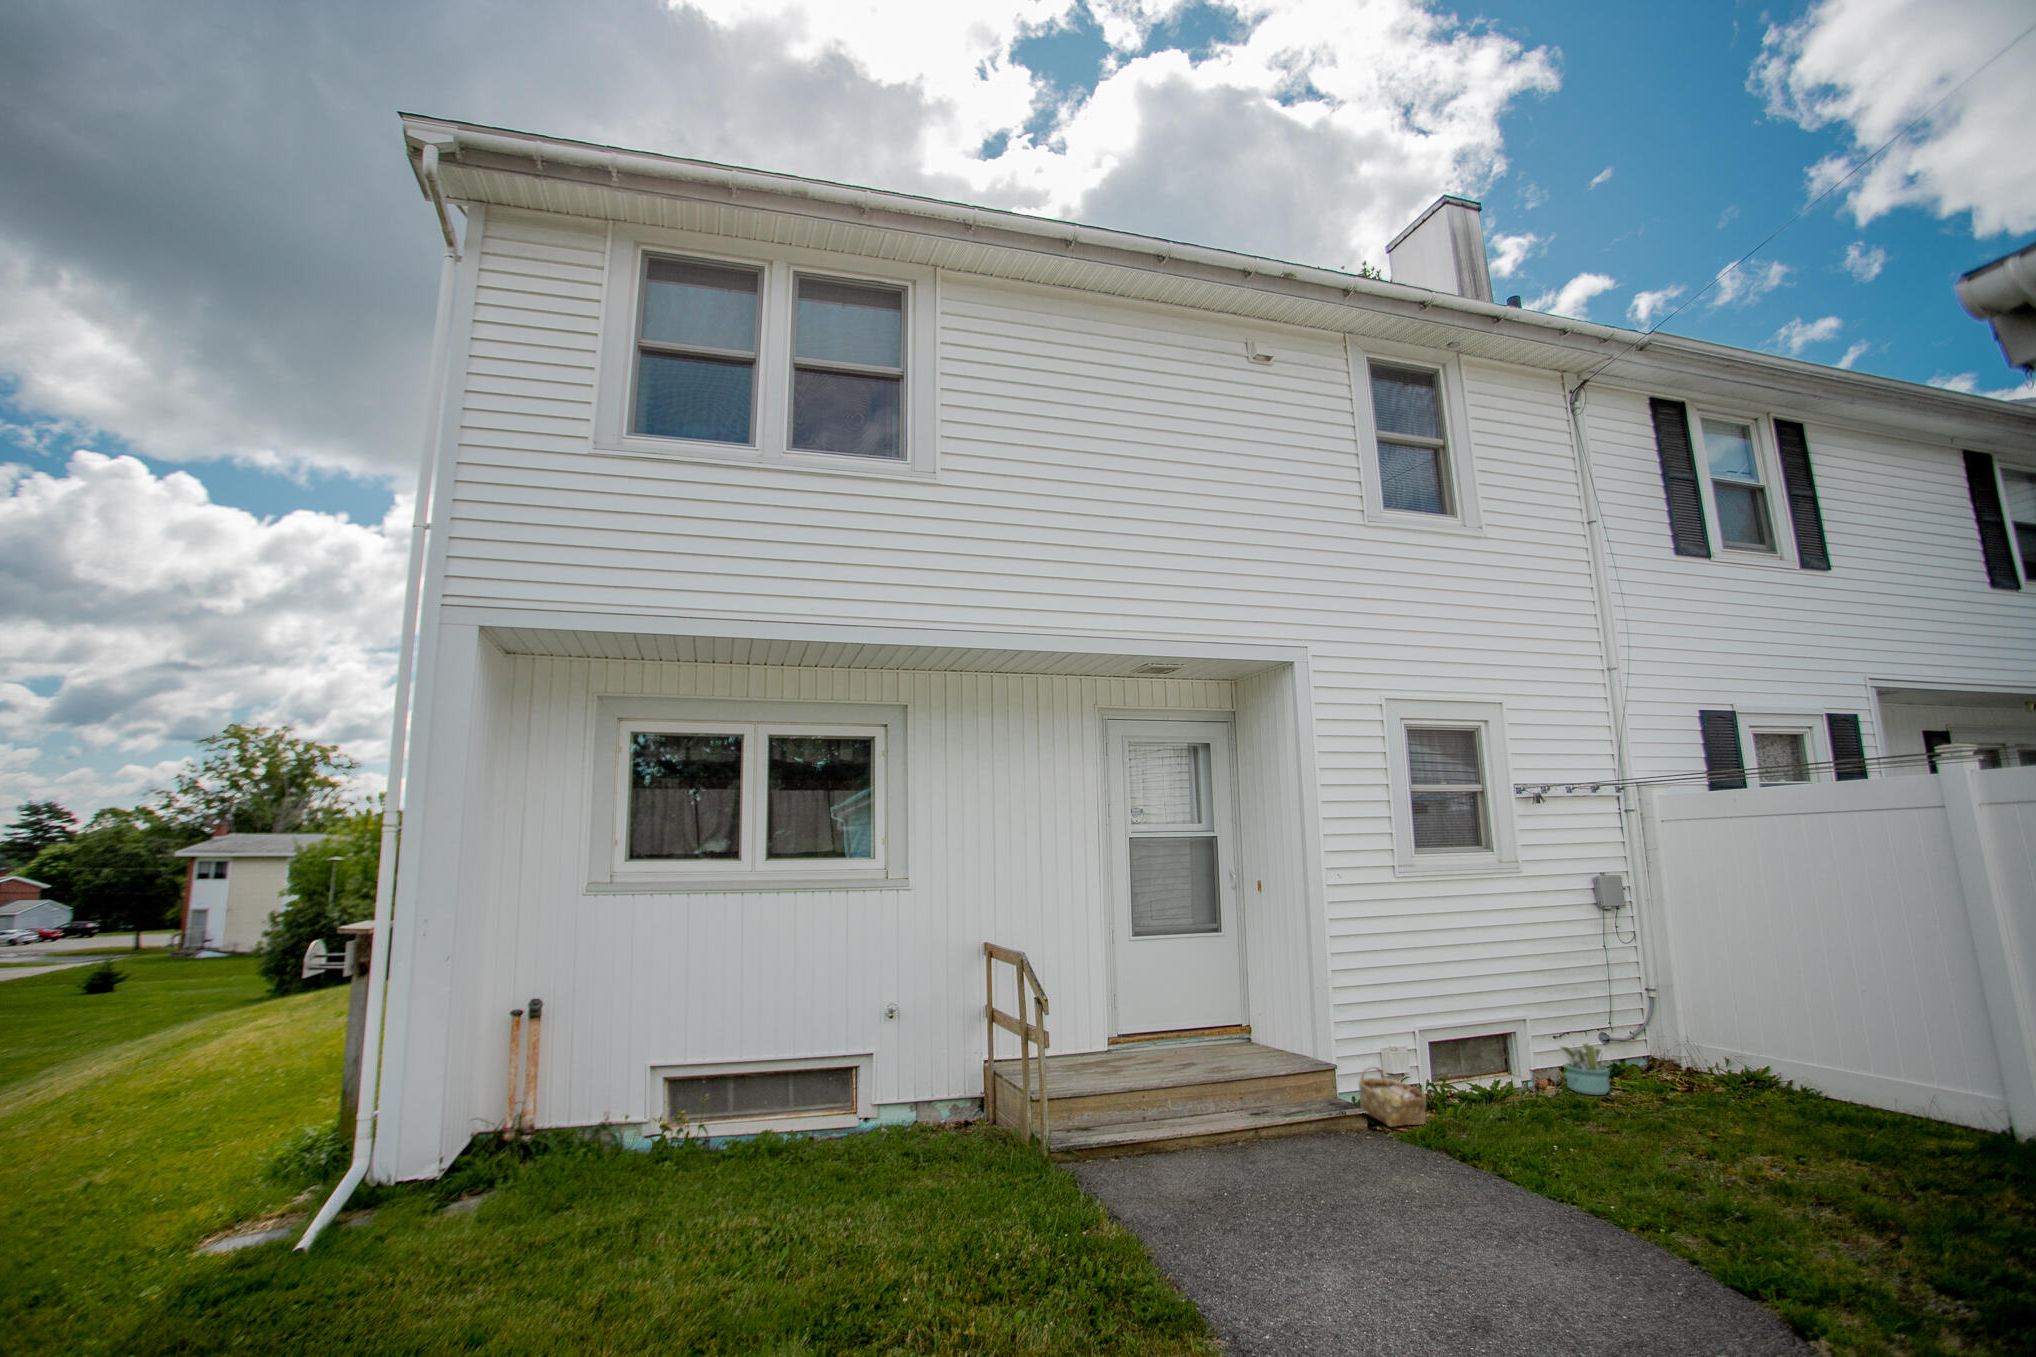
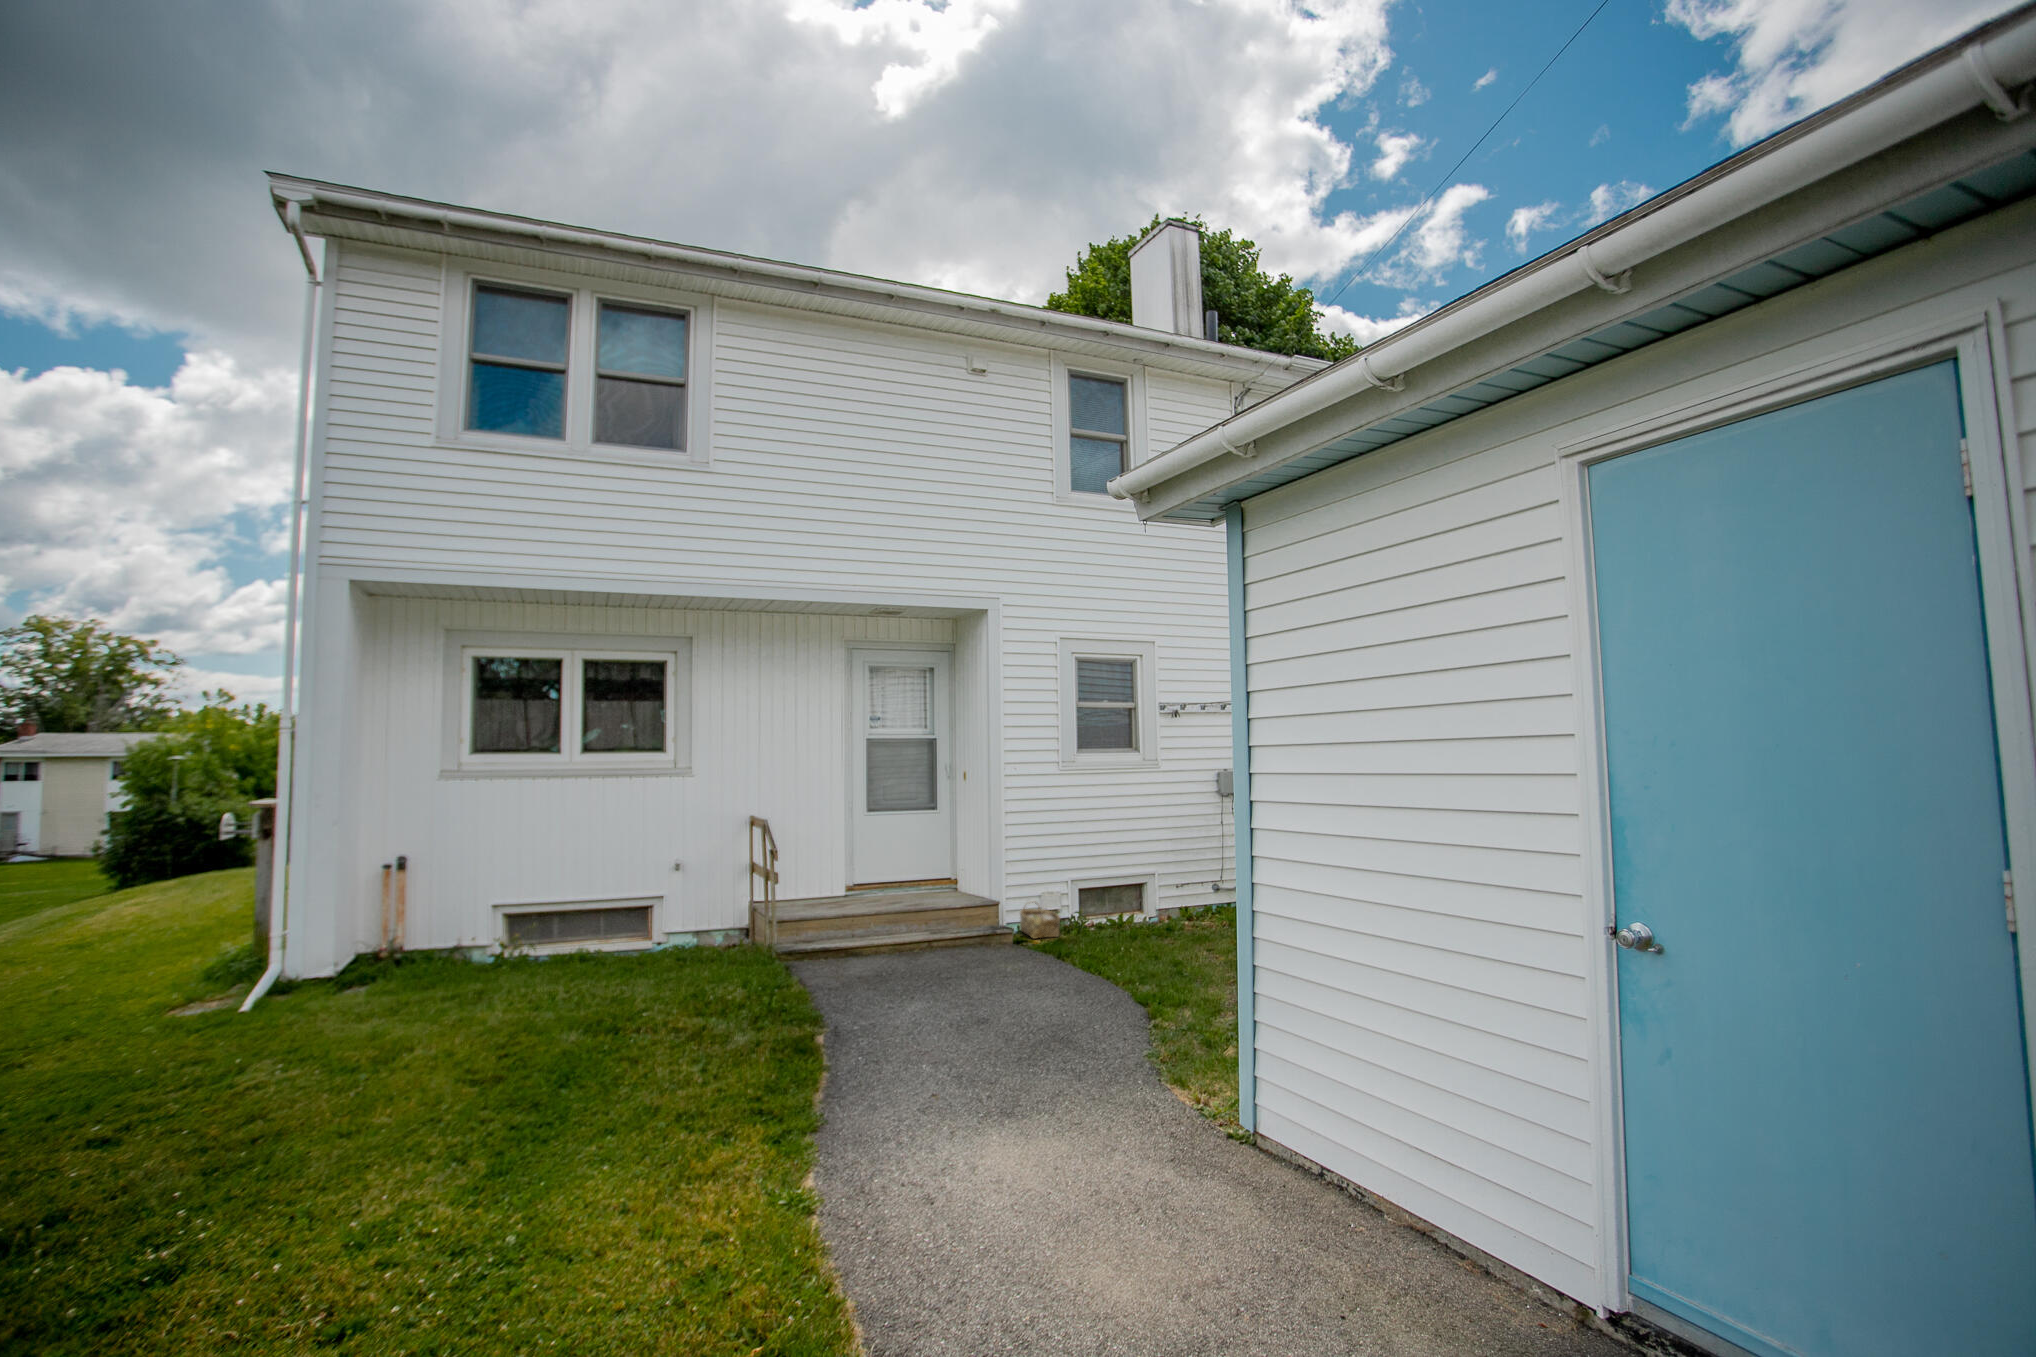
decorative plant: present [1560,1043,1611,1095] -> none [1171,885,1204,919]

